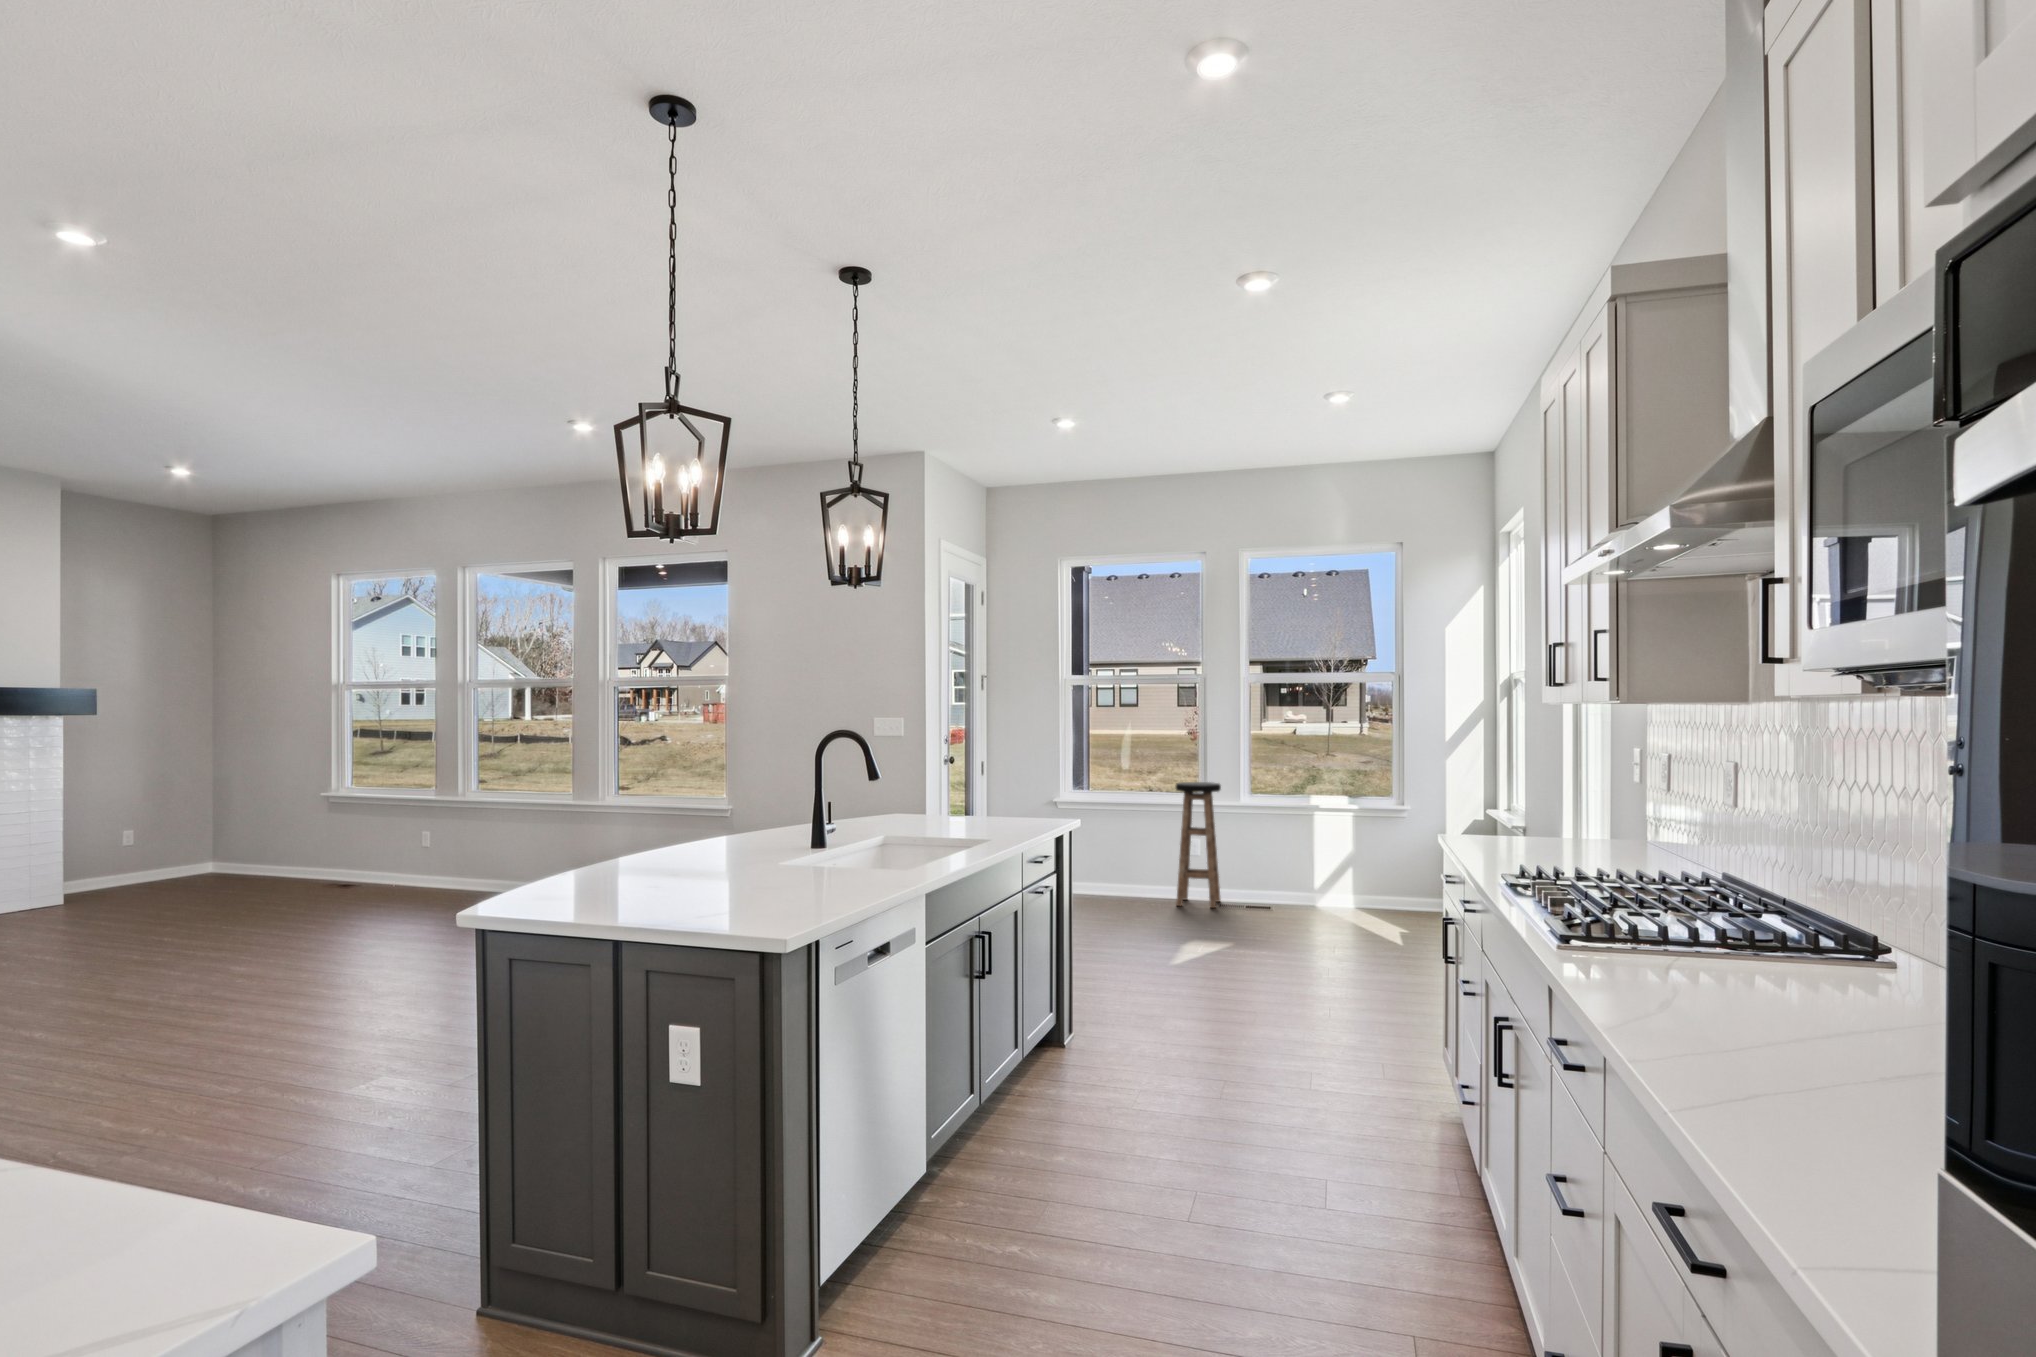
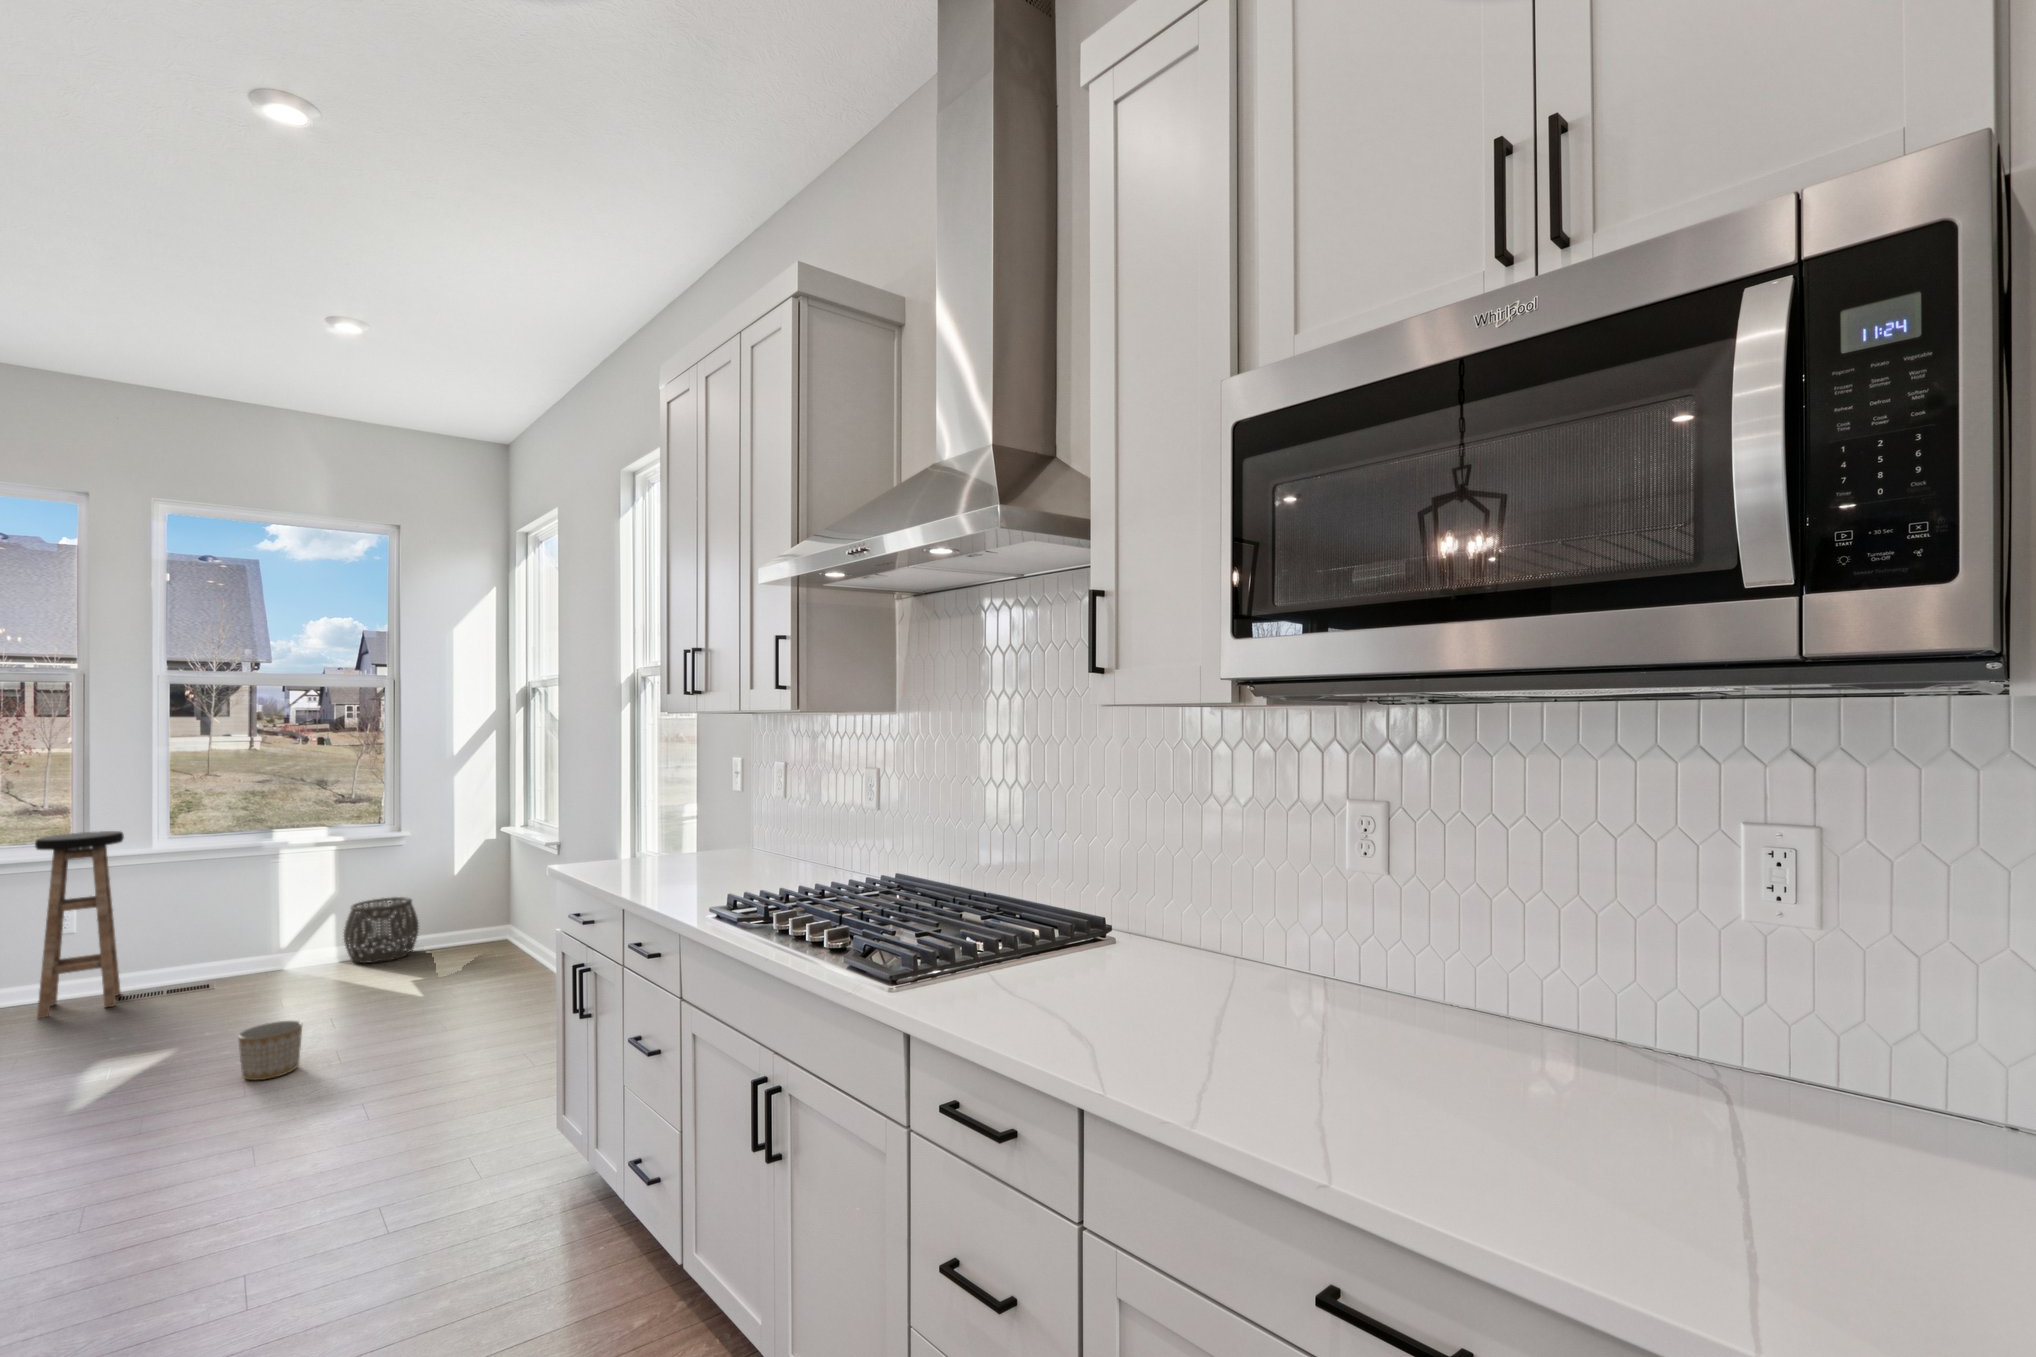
woven basket: none [1358,863,1416,918] -> present [344,897,419,963]
planter: none [1265,936,1305,978] -> present [238,1021,302,1080]

